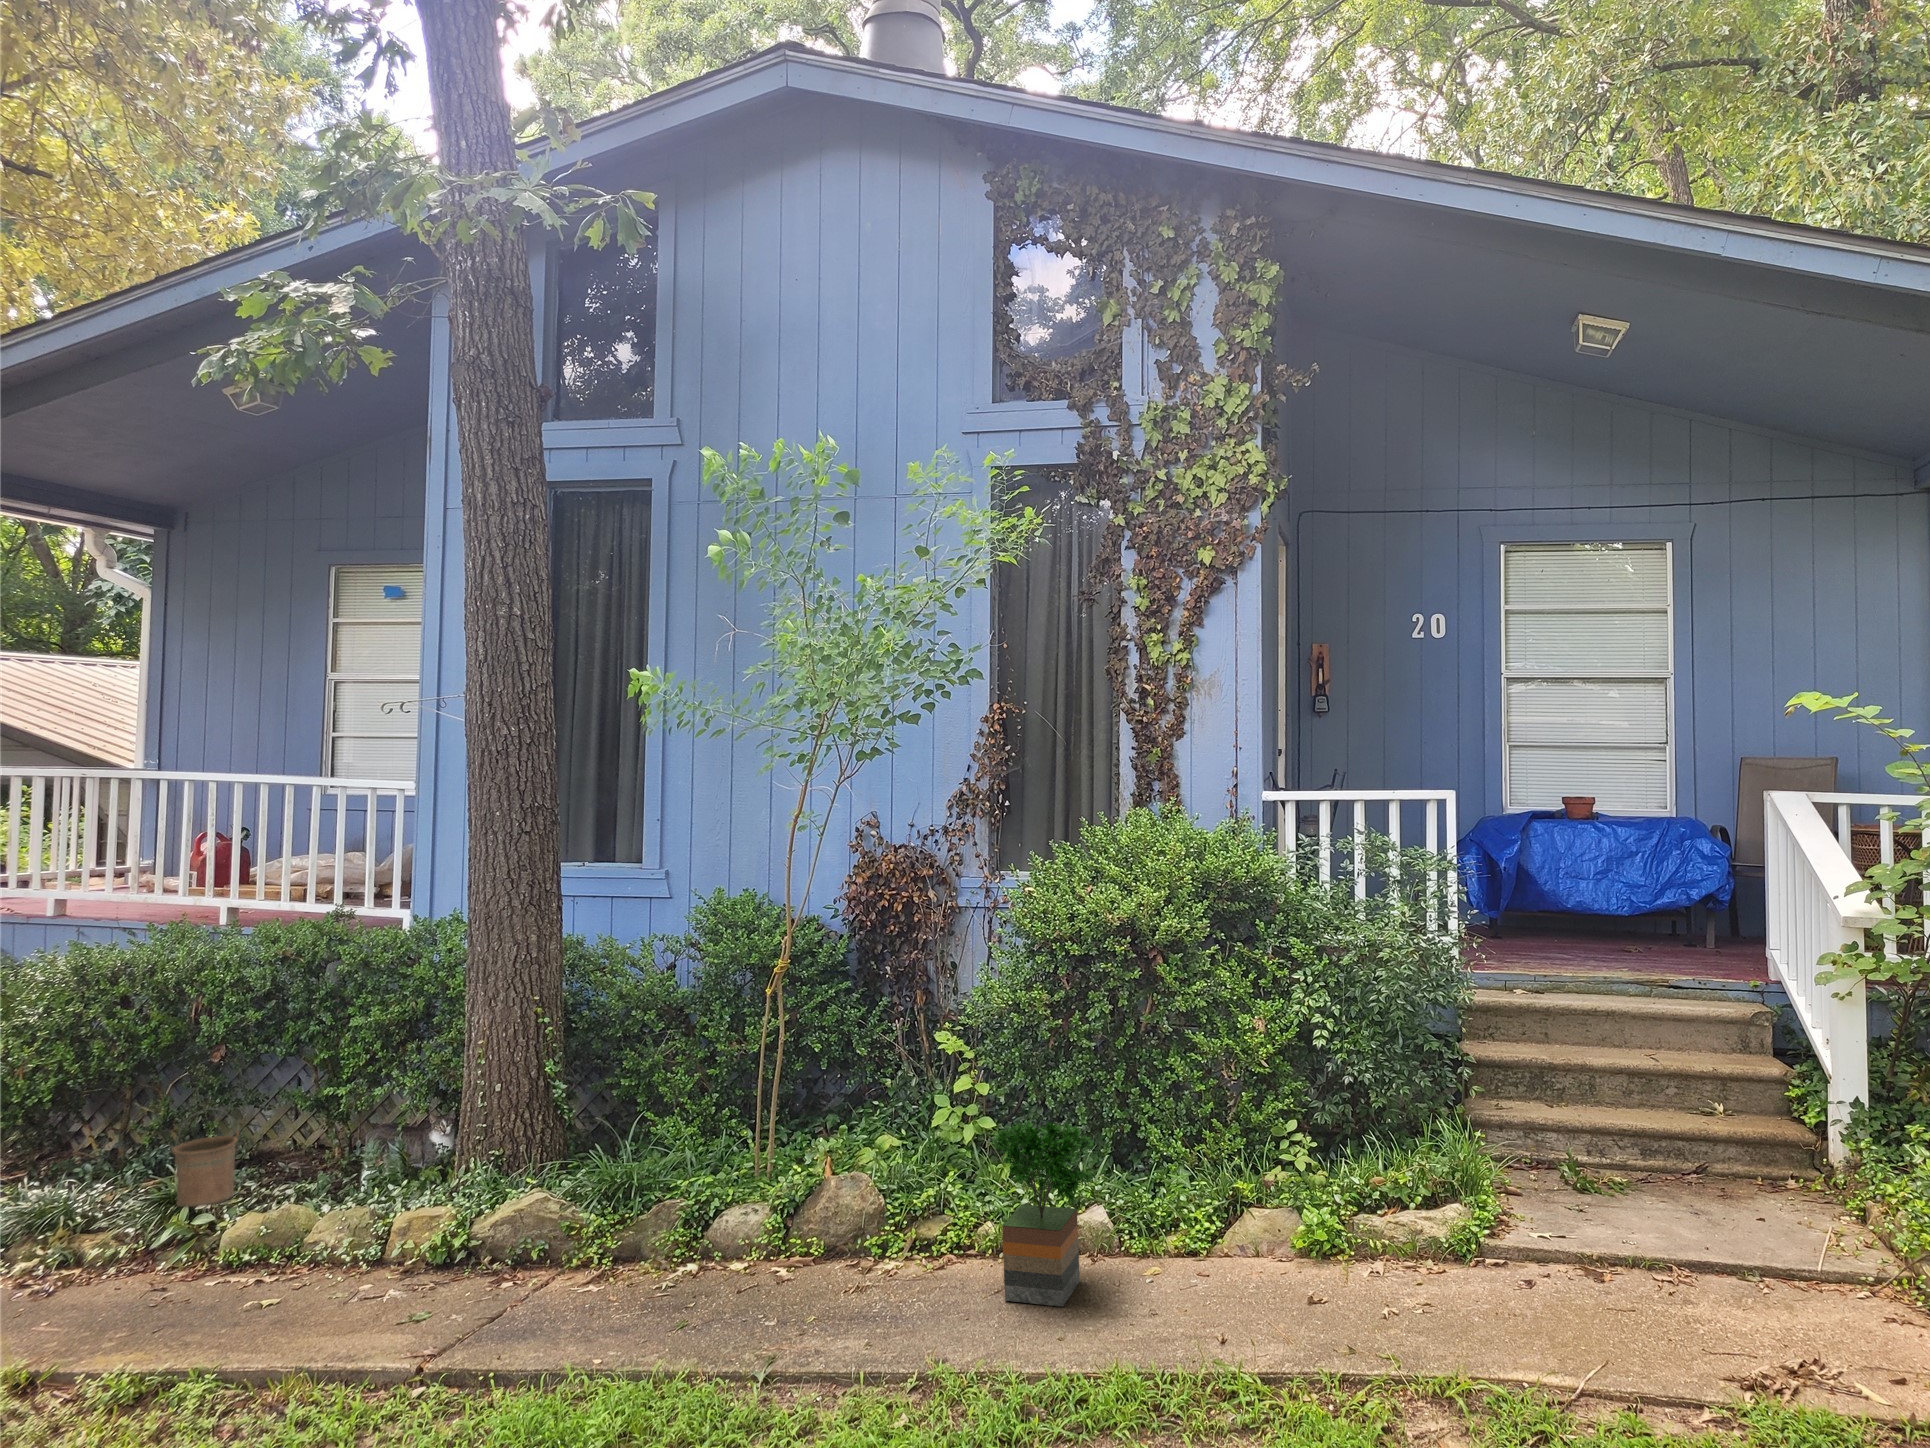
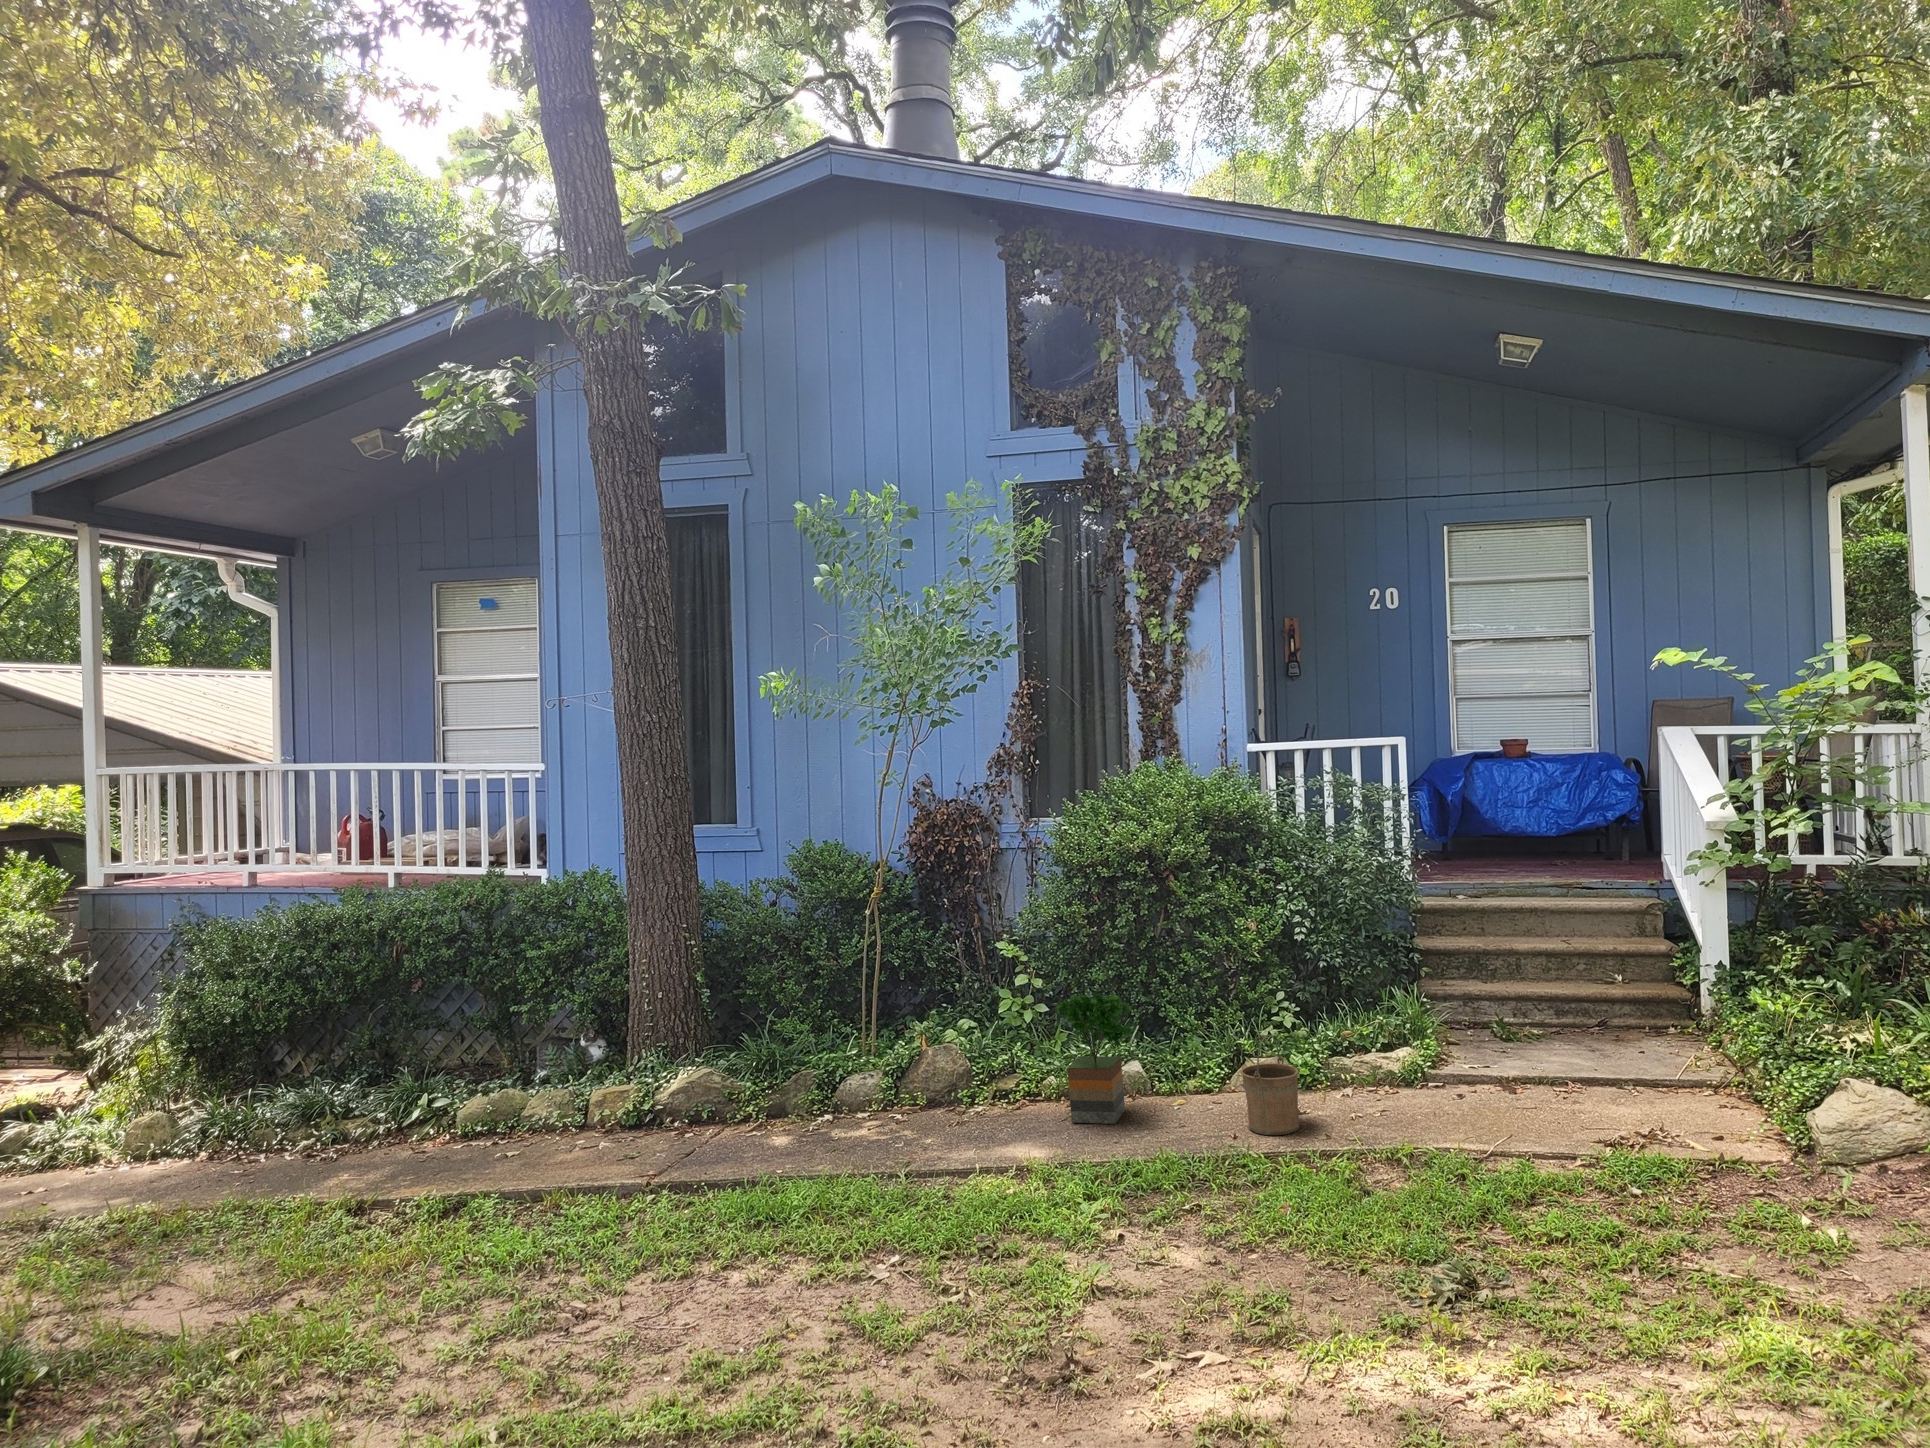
bucket: present [170,1110,239,1207] -> present [1240,1035,1300,1135]

